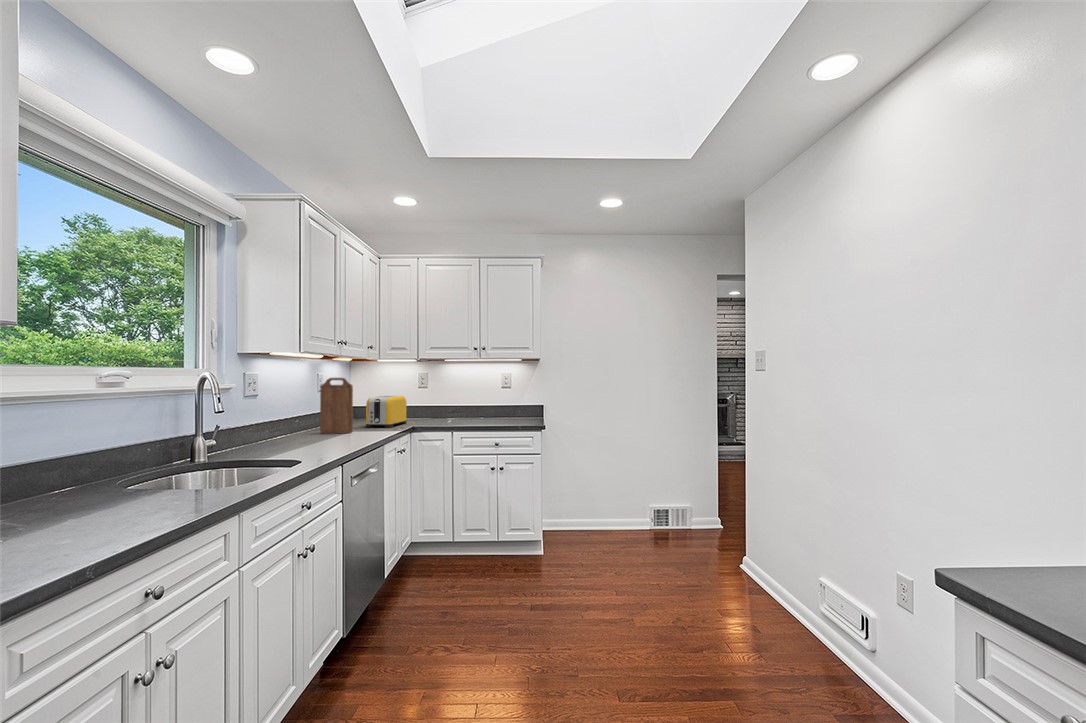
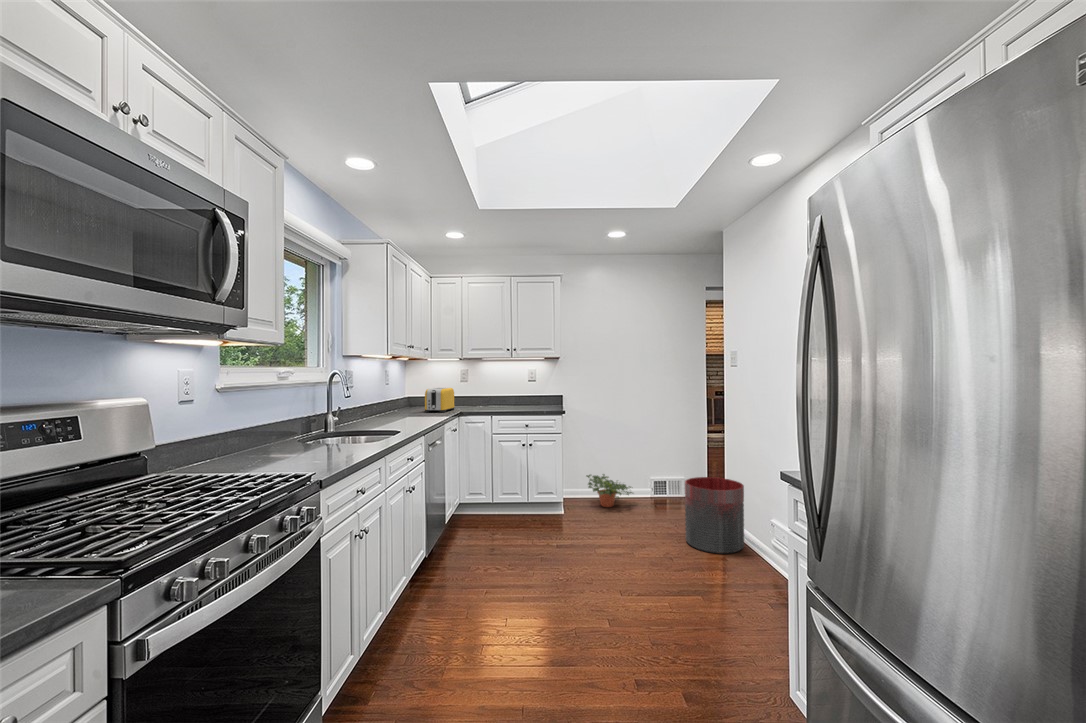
cutting board: present [320,378,353,433] -> none [393,373,418,416]
potted plant: none [571,501,631,544] -> present [586,474,632,507]
trash can: none [700,512,780,620] -> present [685,477,744,554]

